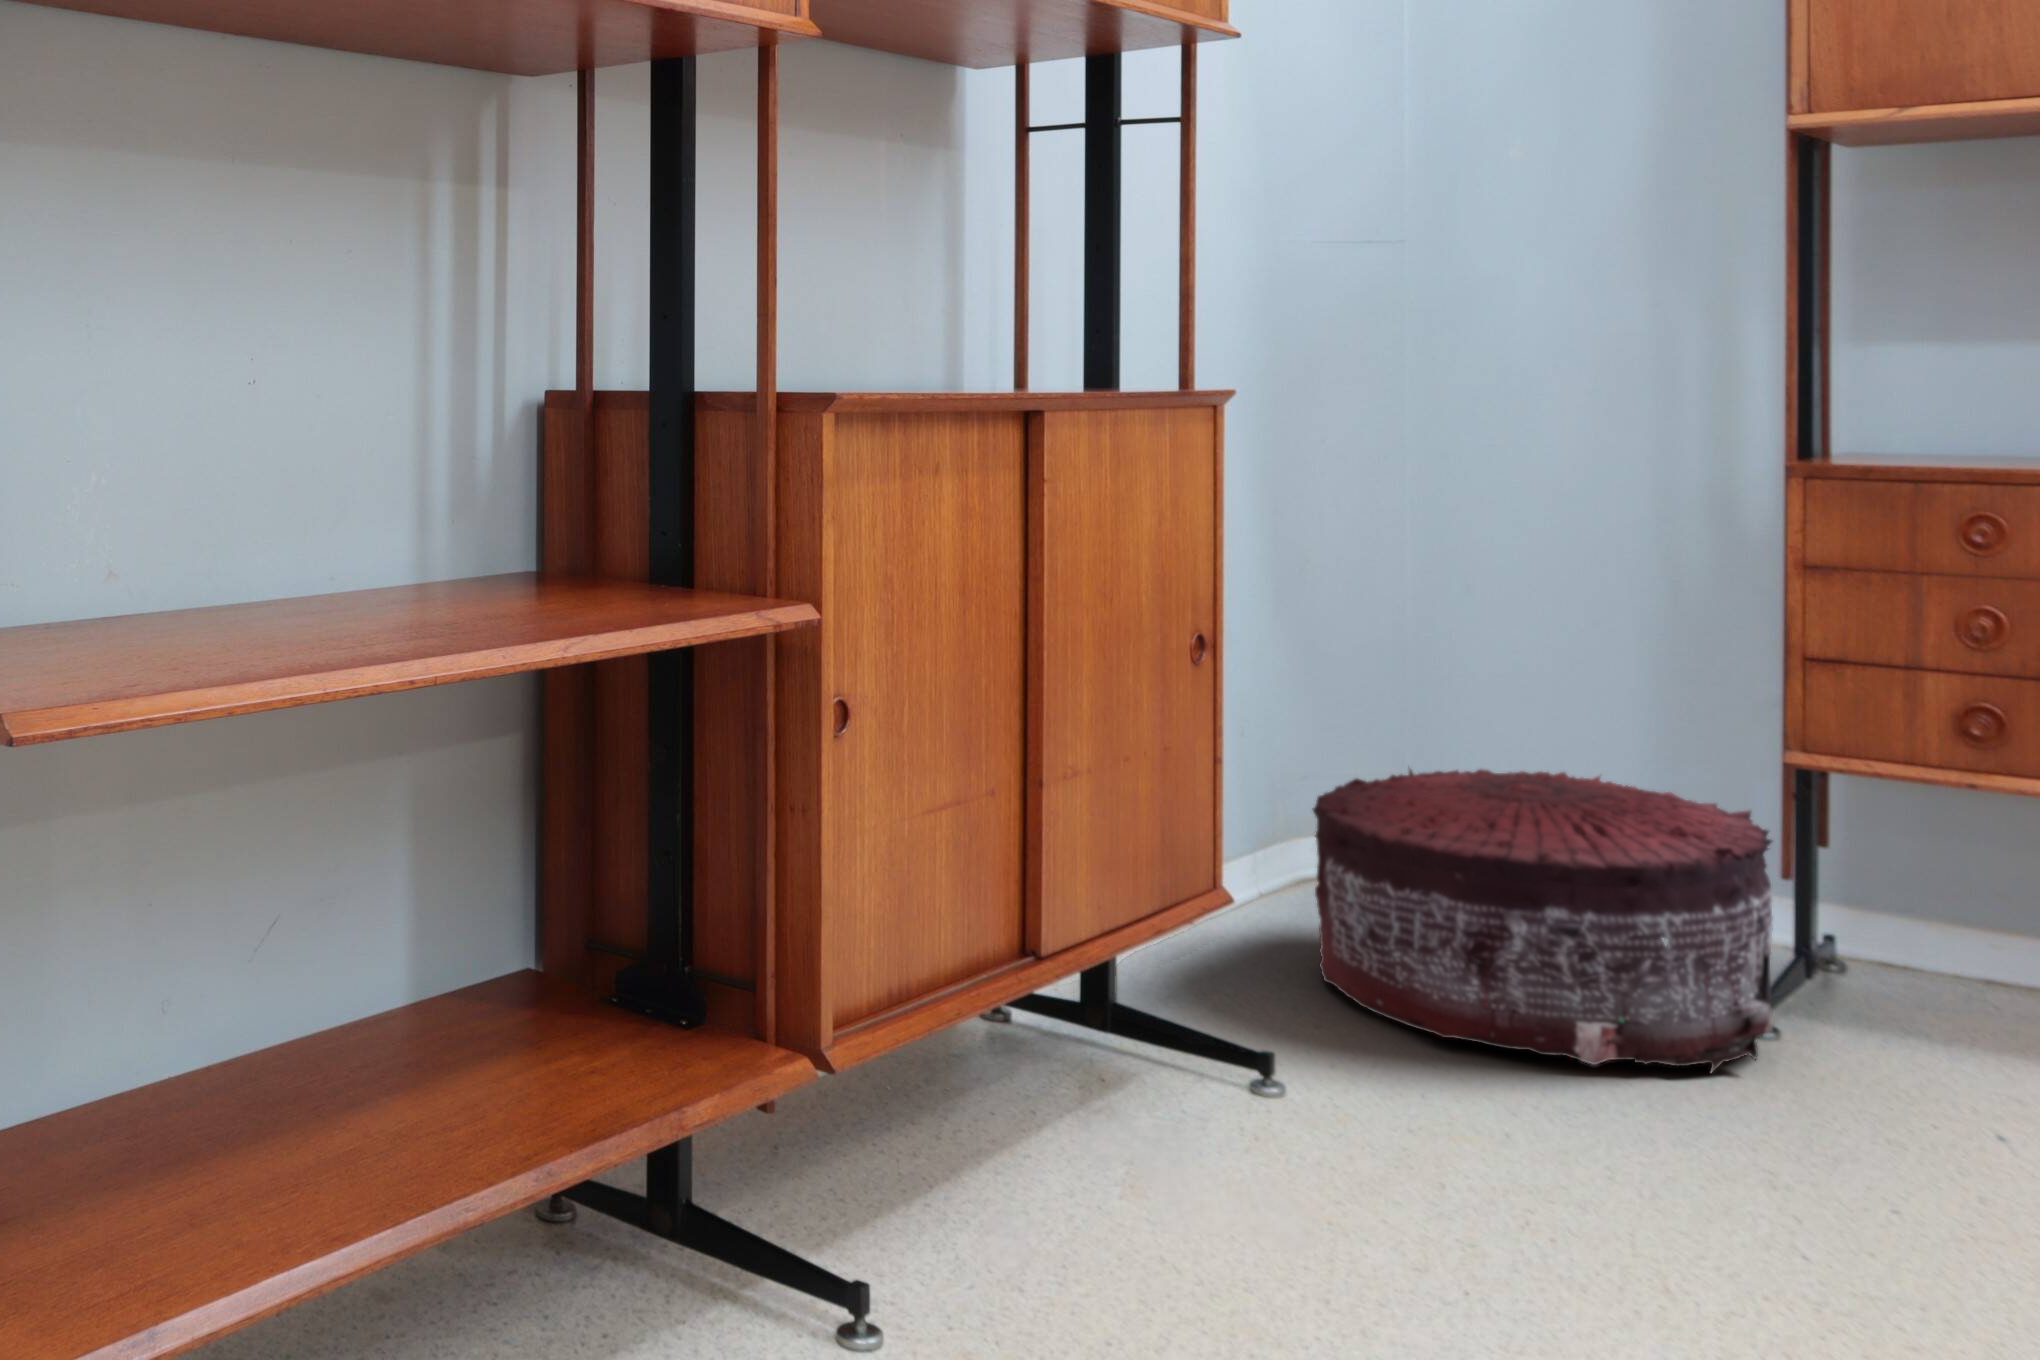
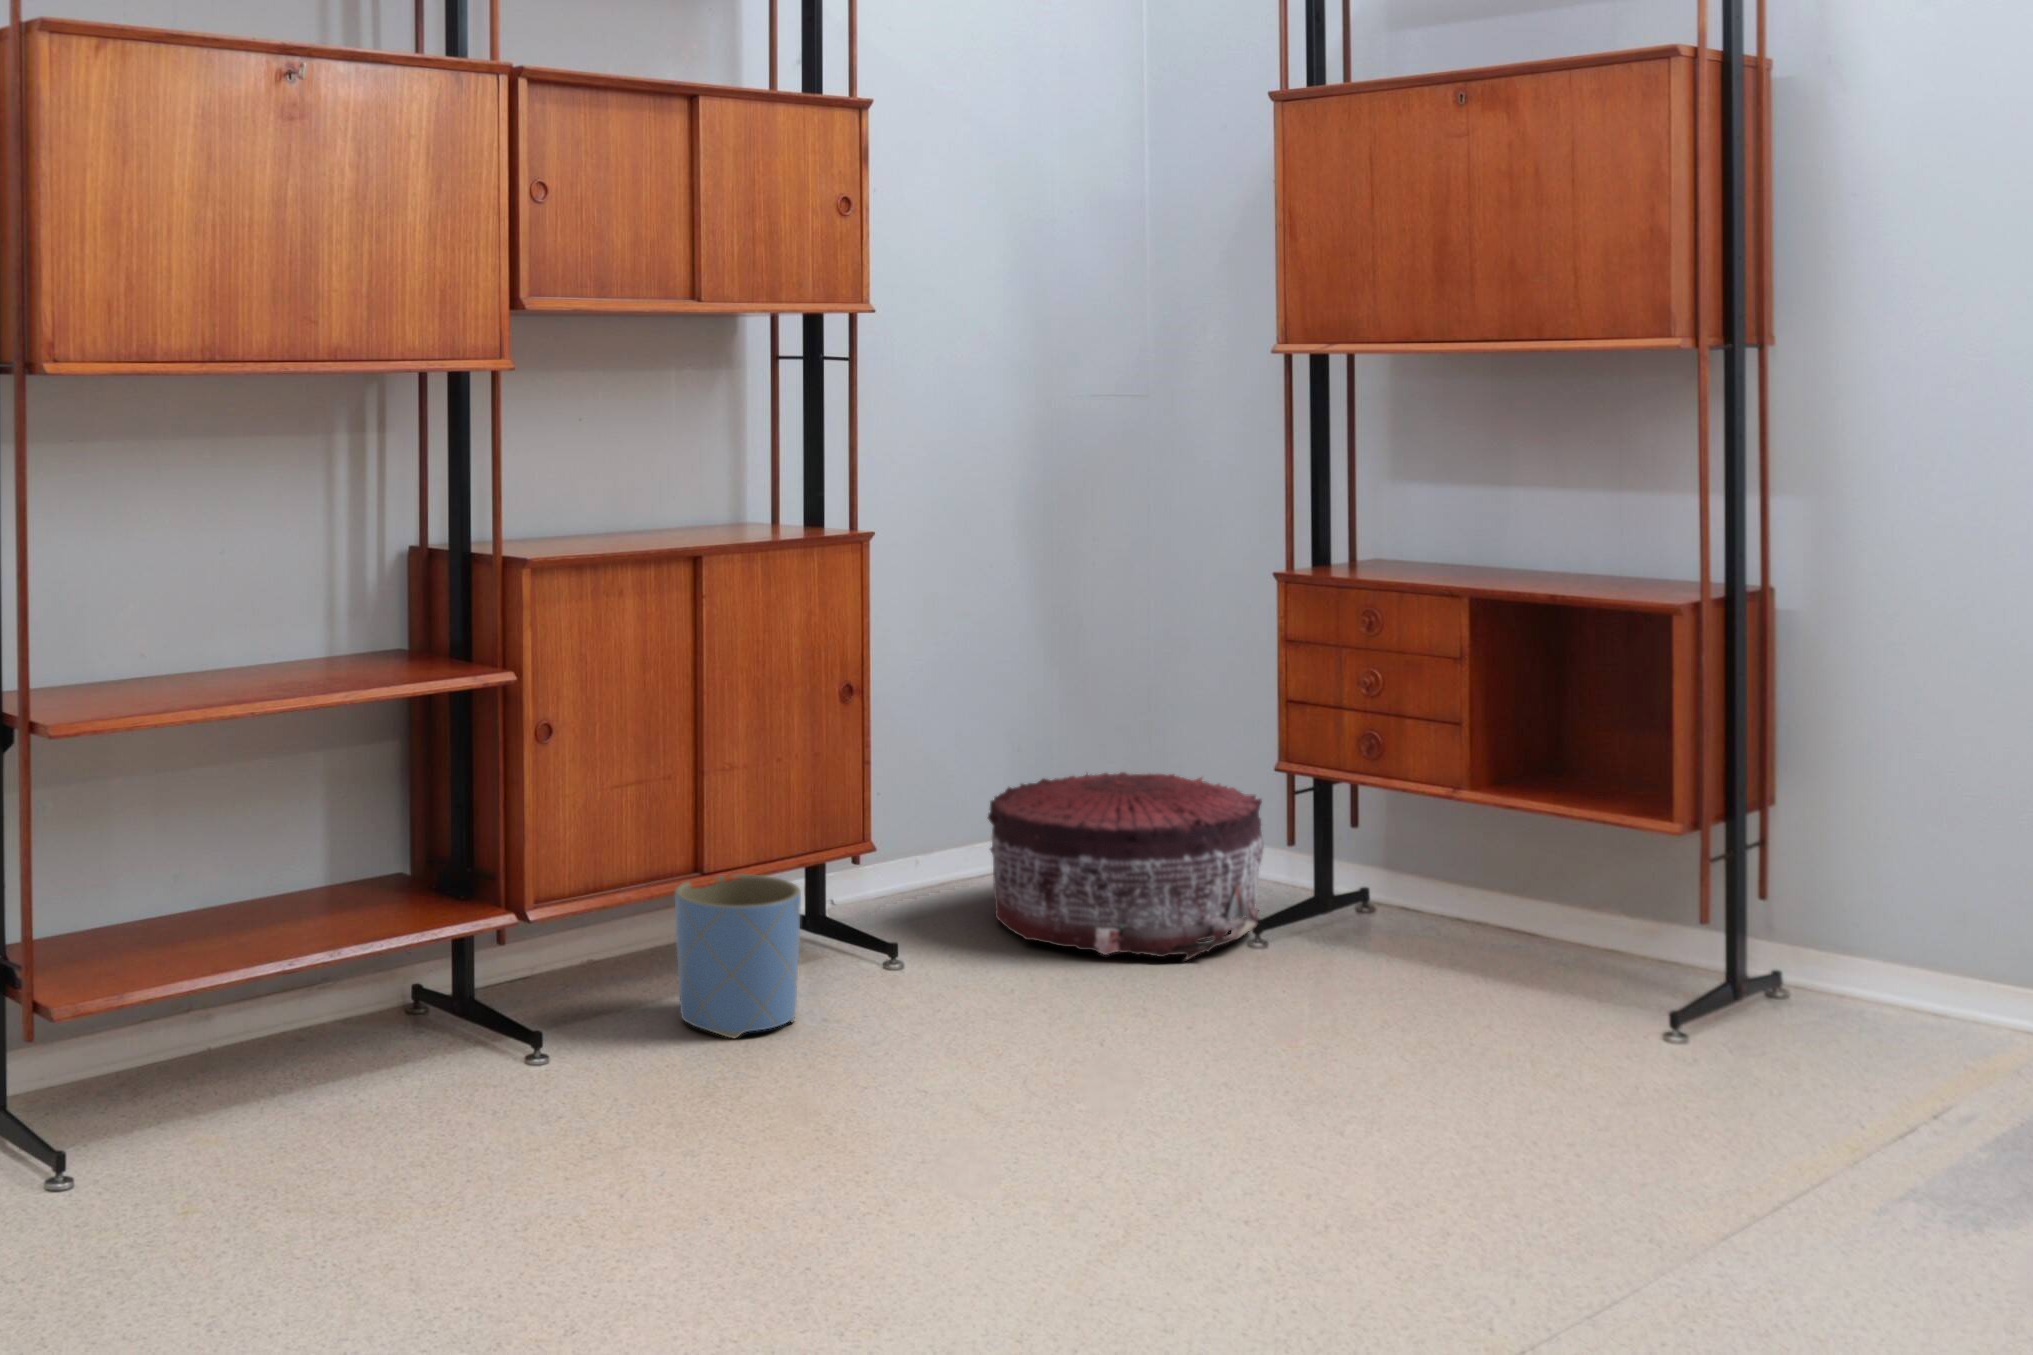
planter: none [1029,960,1261,1270] -> present [675,874,801,1038]

